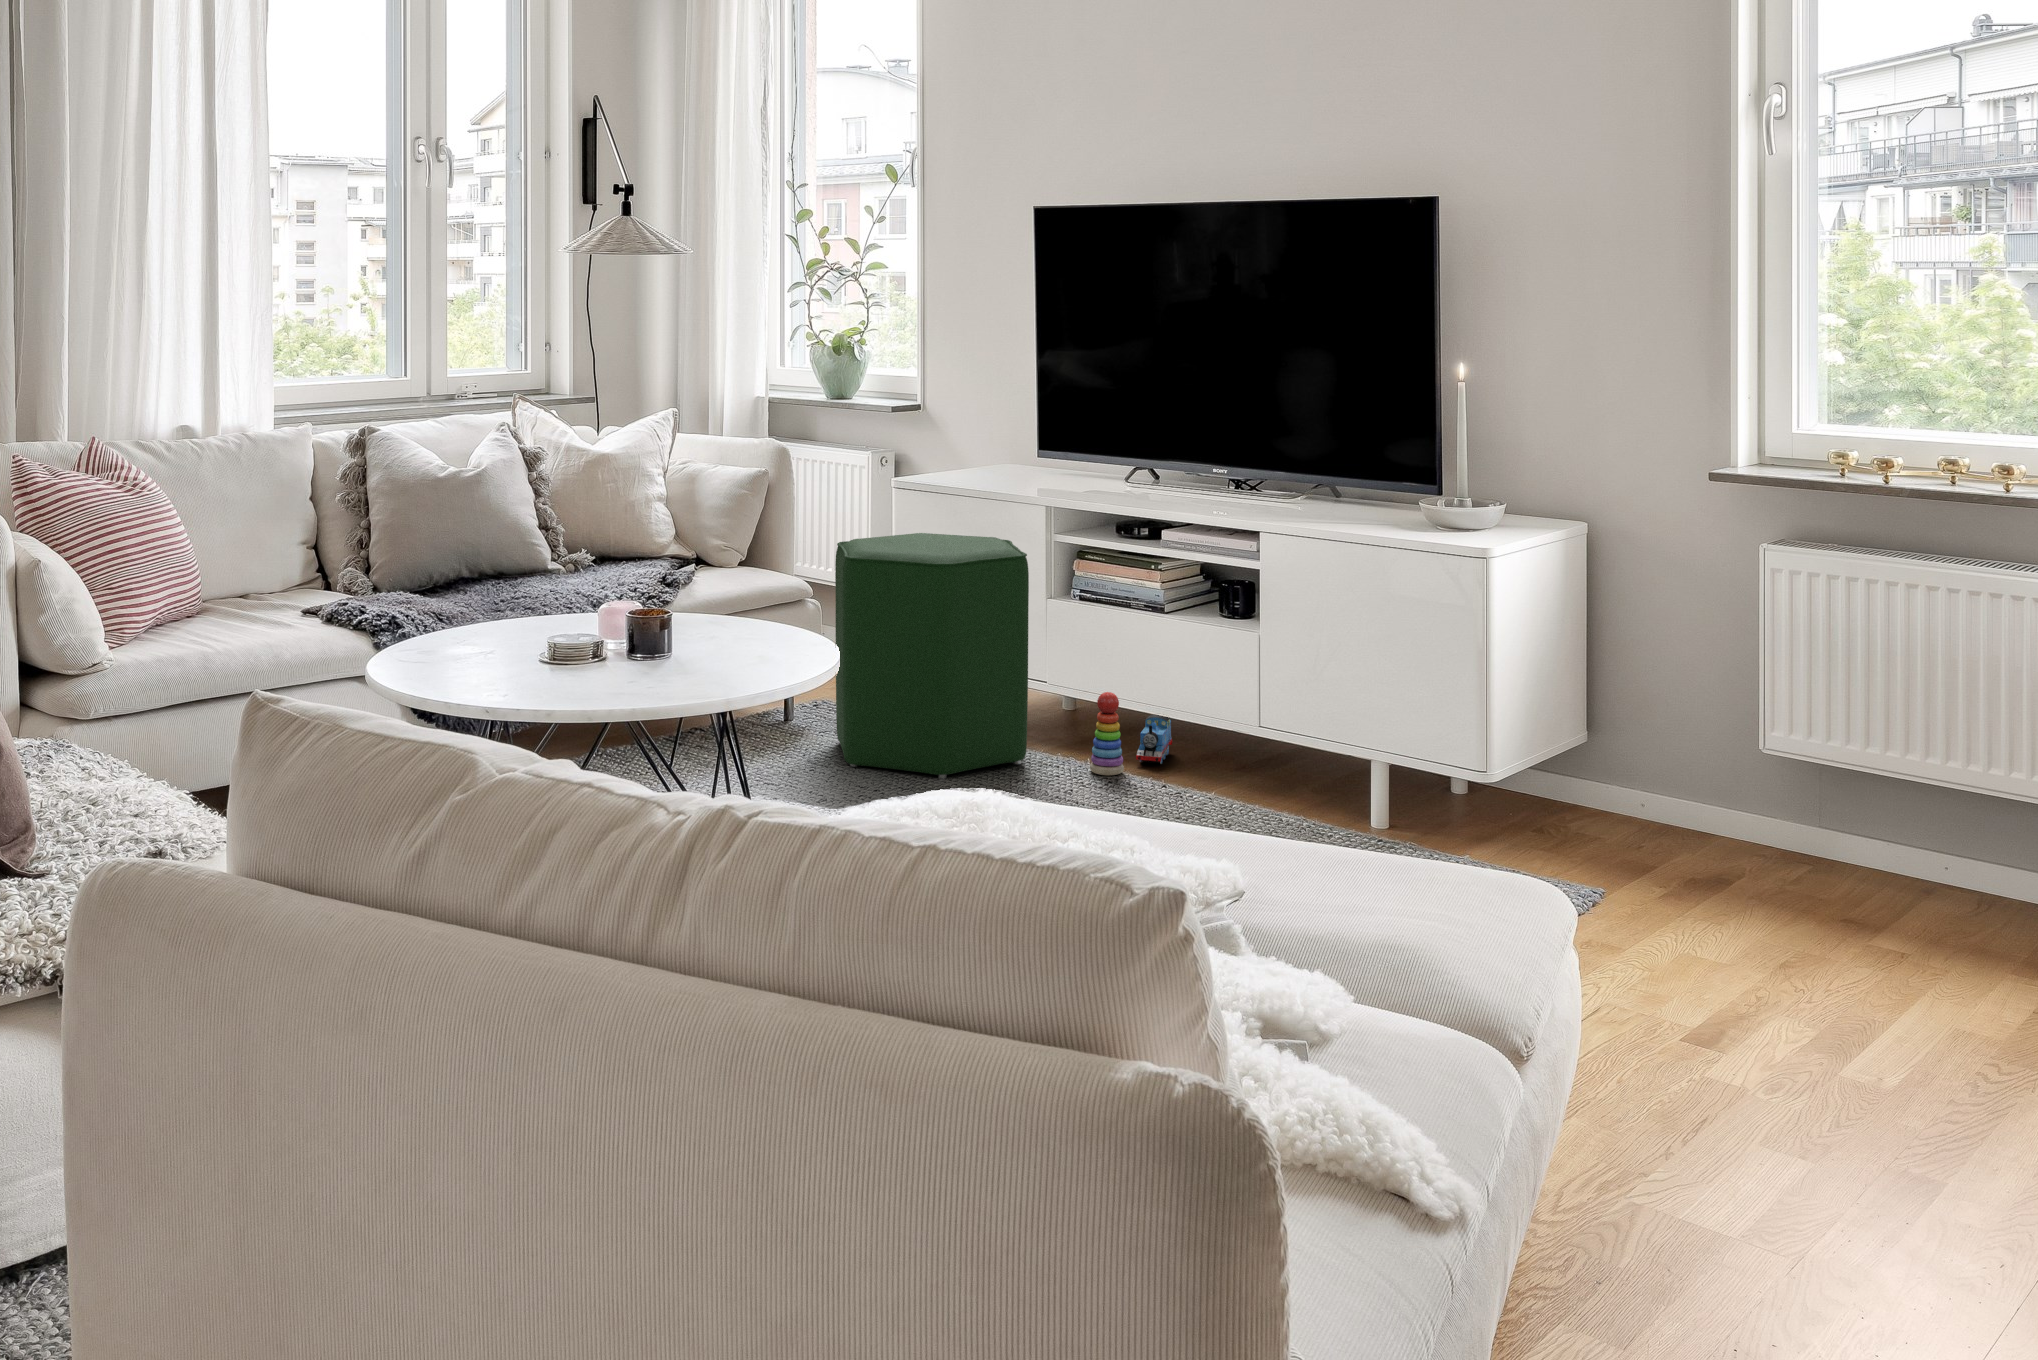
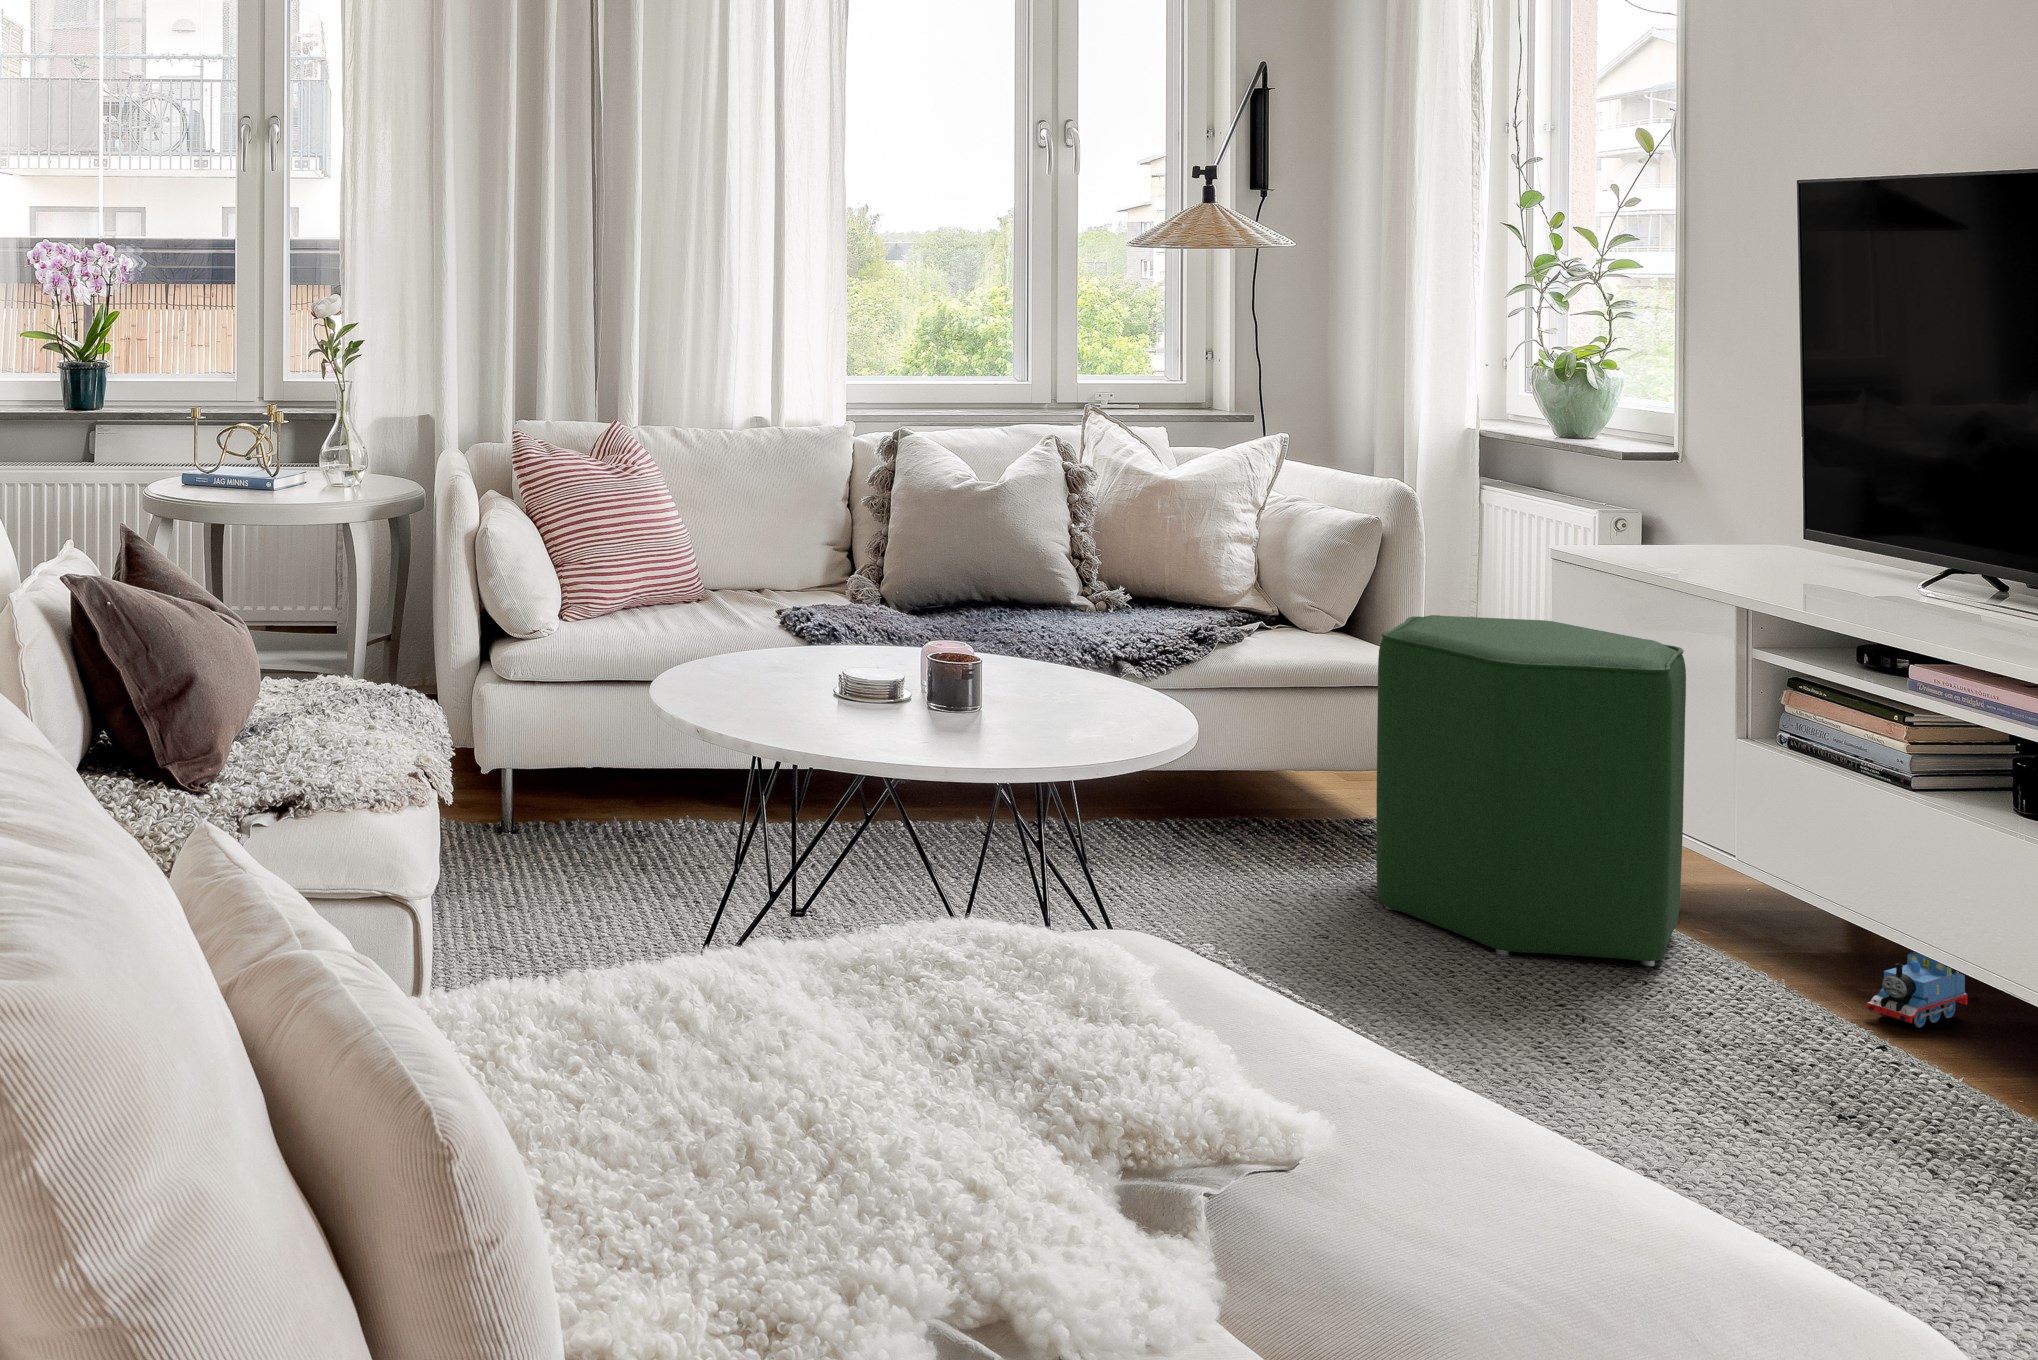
stacking toy: present [1090,692,1124,775] -> none [1765,894,1828,1021]

